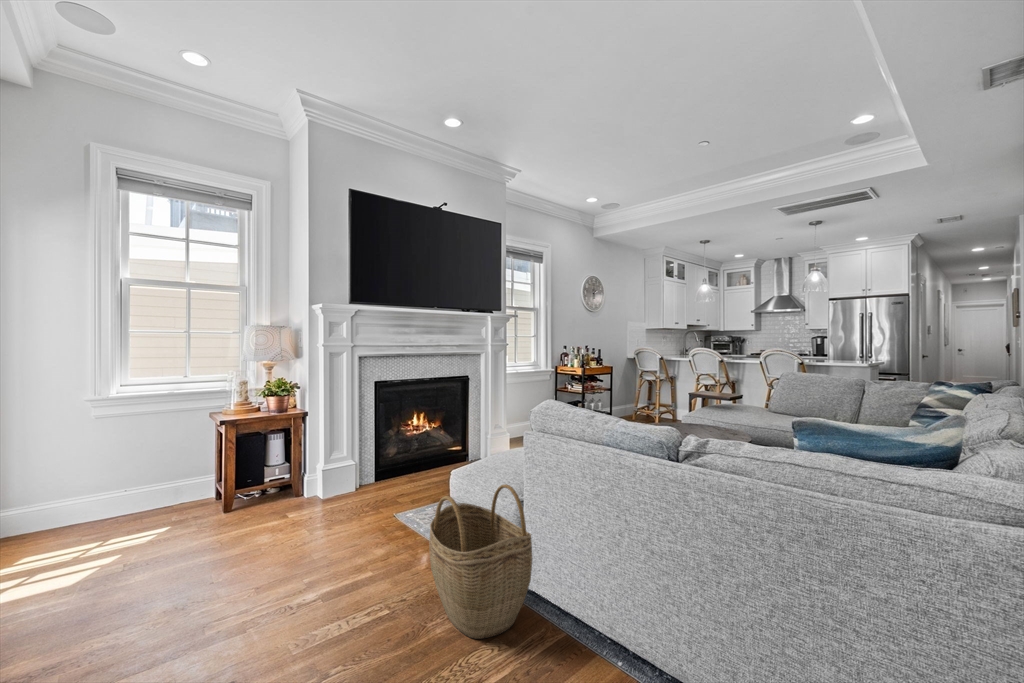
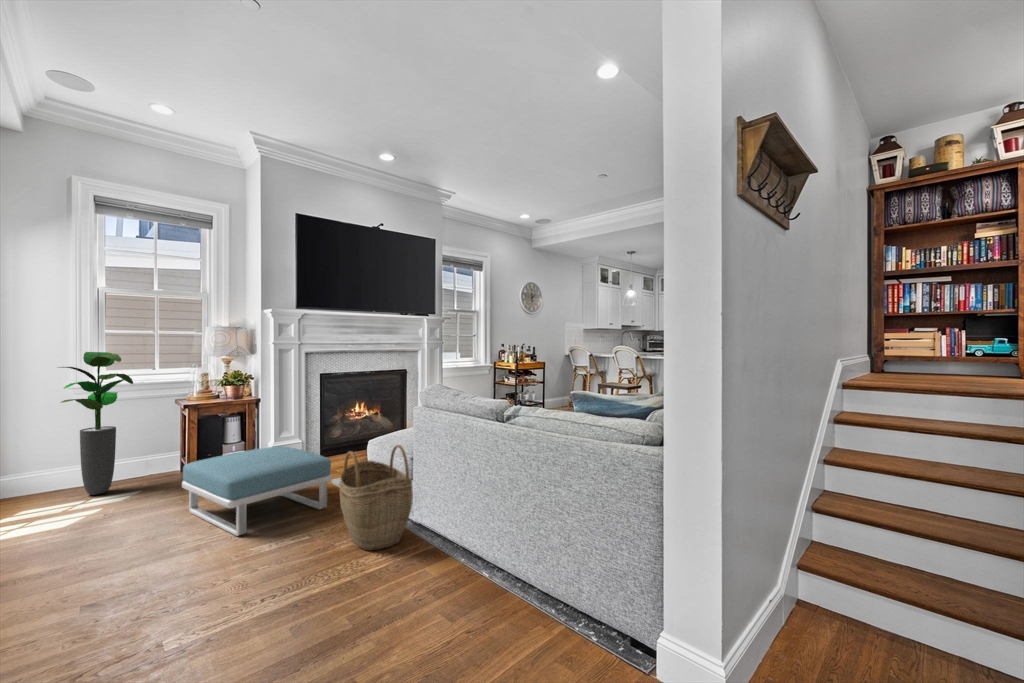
potted plant: none [62,356,160,533] -> present [59,352,133,495]
footstool: none [218,474,406,607] -> present [182,446,332,536]

